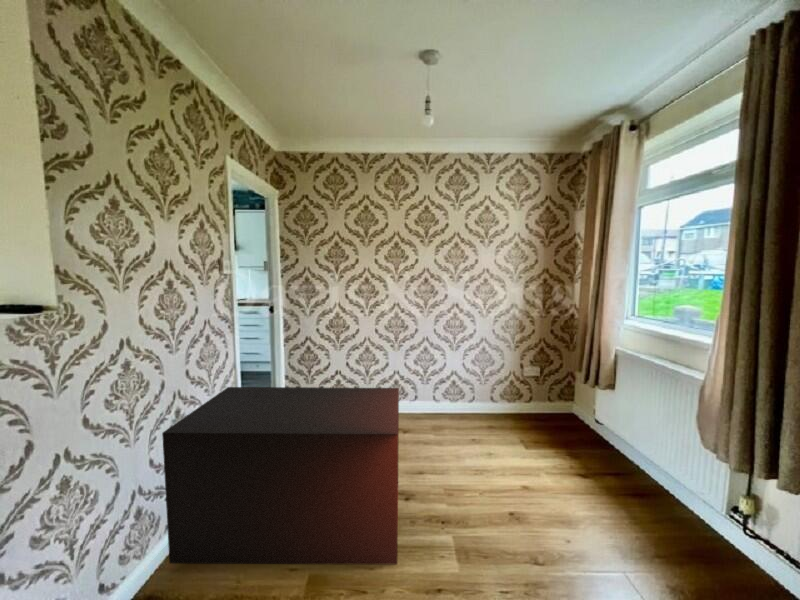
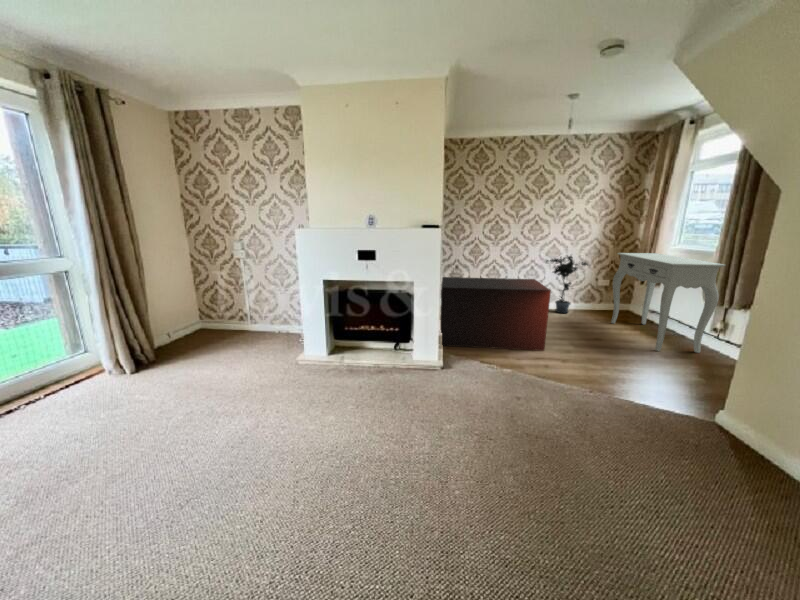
potted plant: none [441,330,508,425] -> present [547,256,588,313]
console table: none [539,332,728,544] -> present [611,253,725,353]

